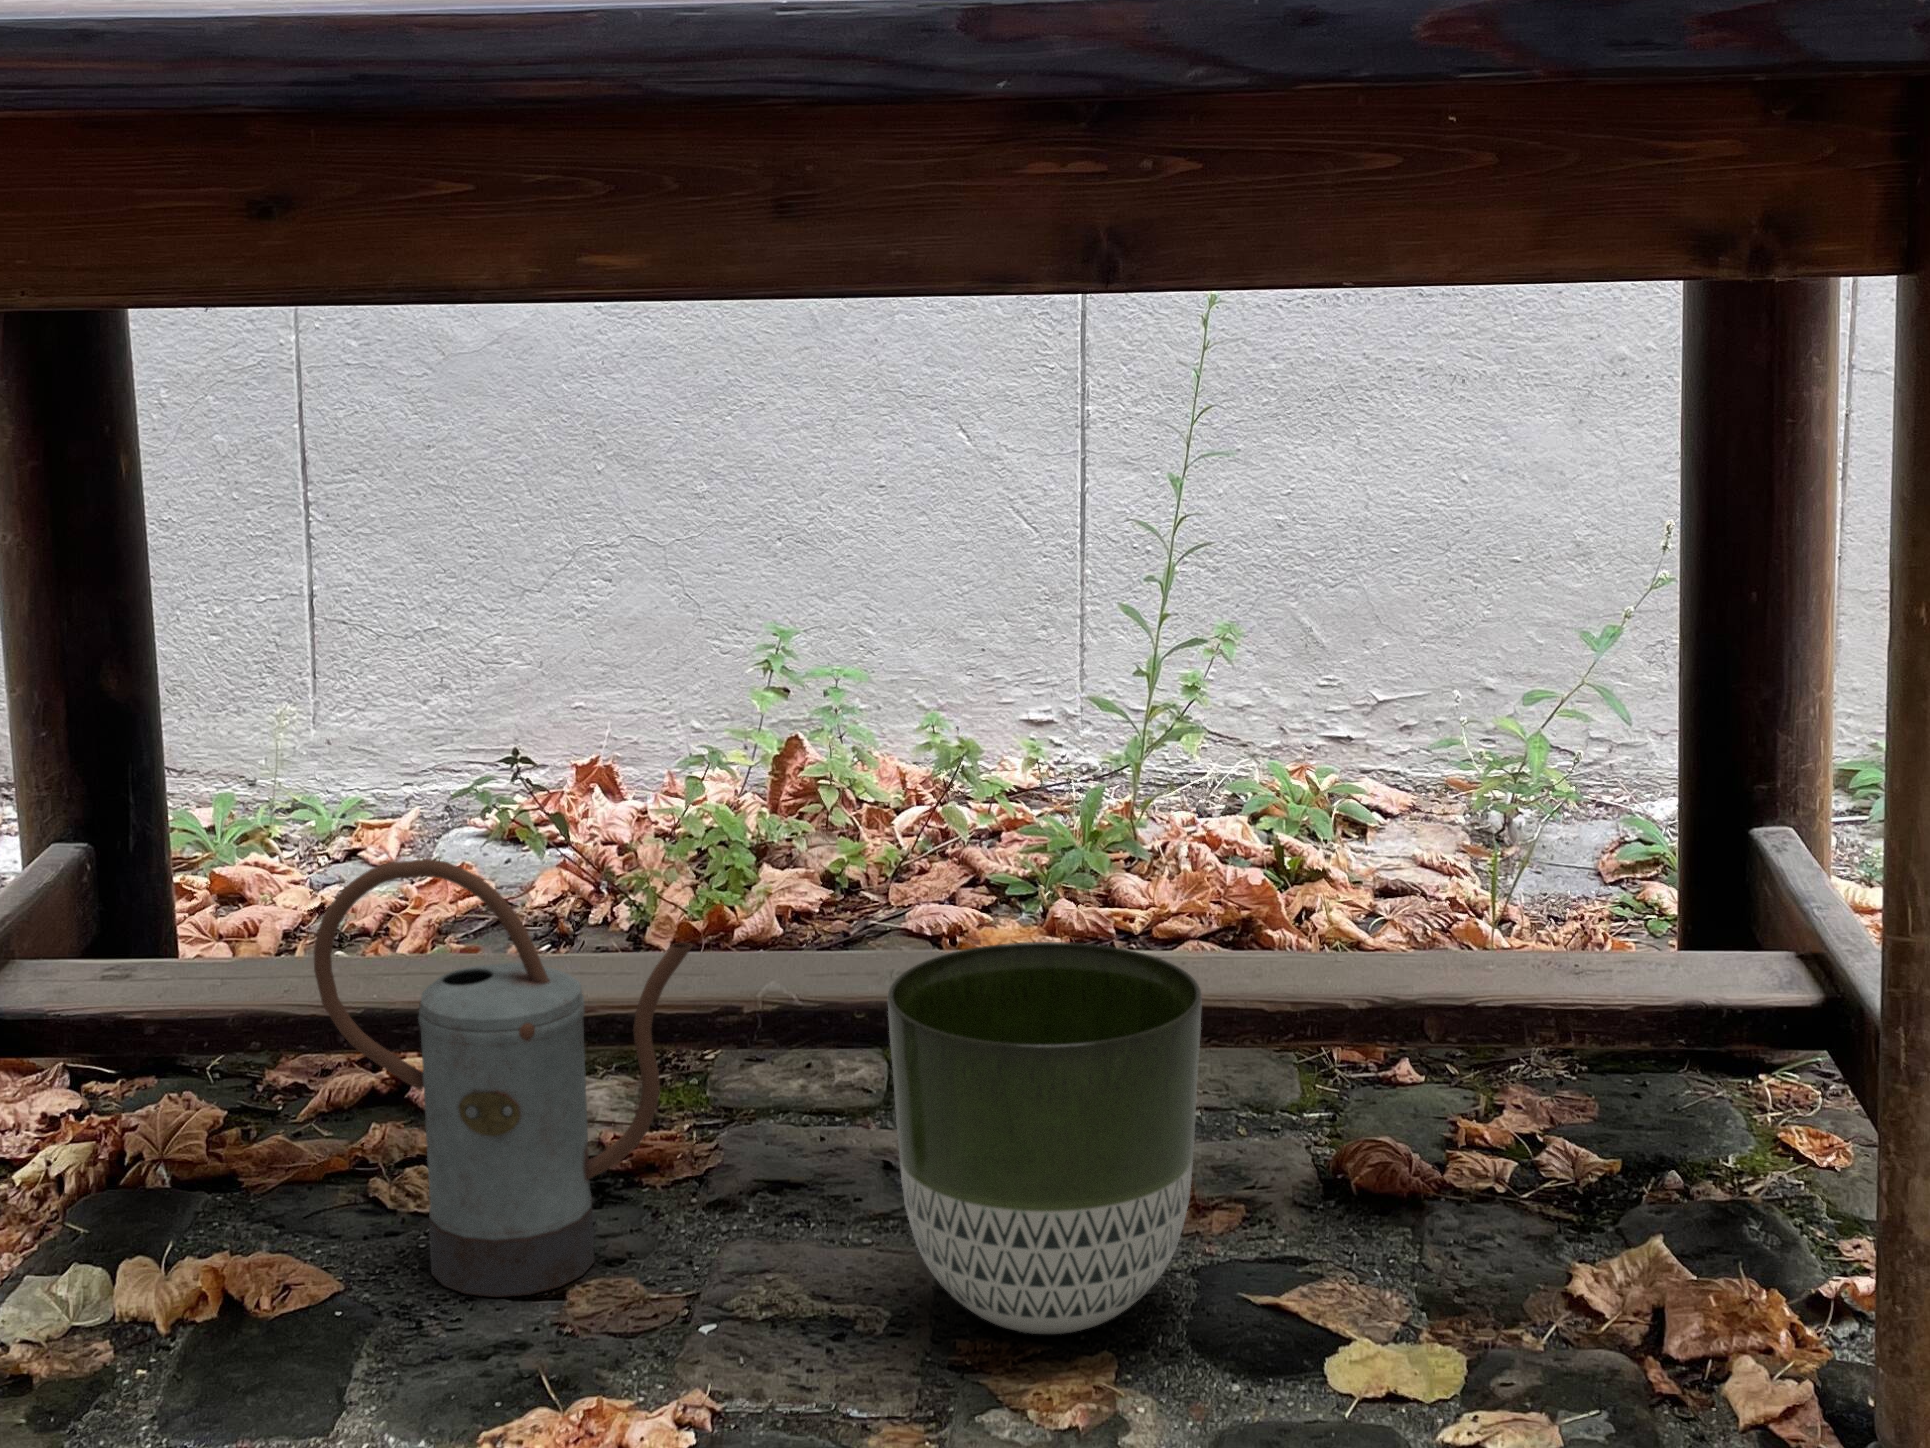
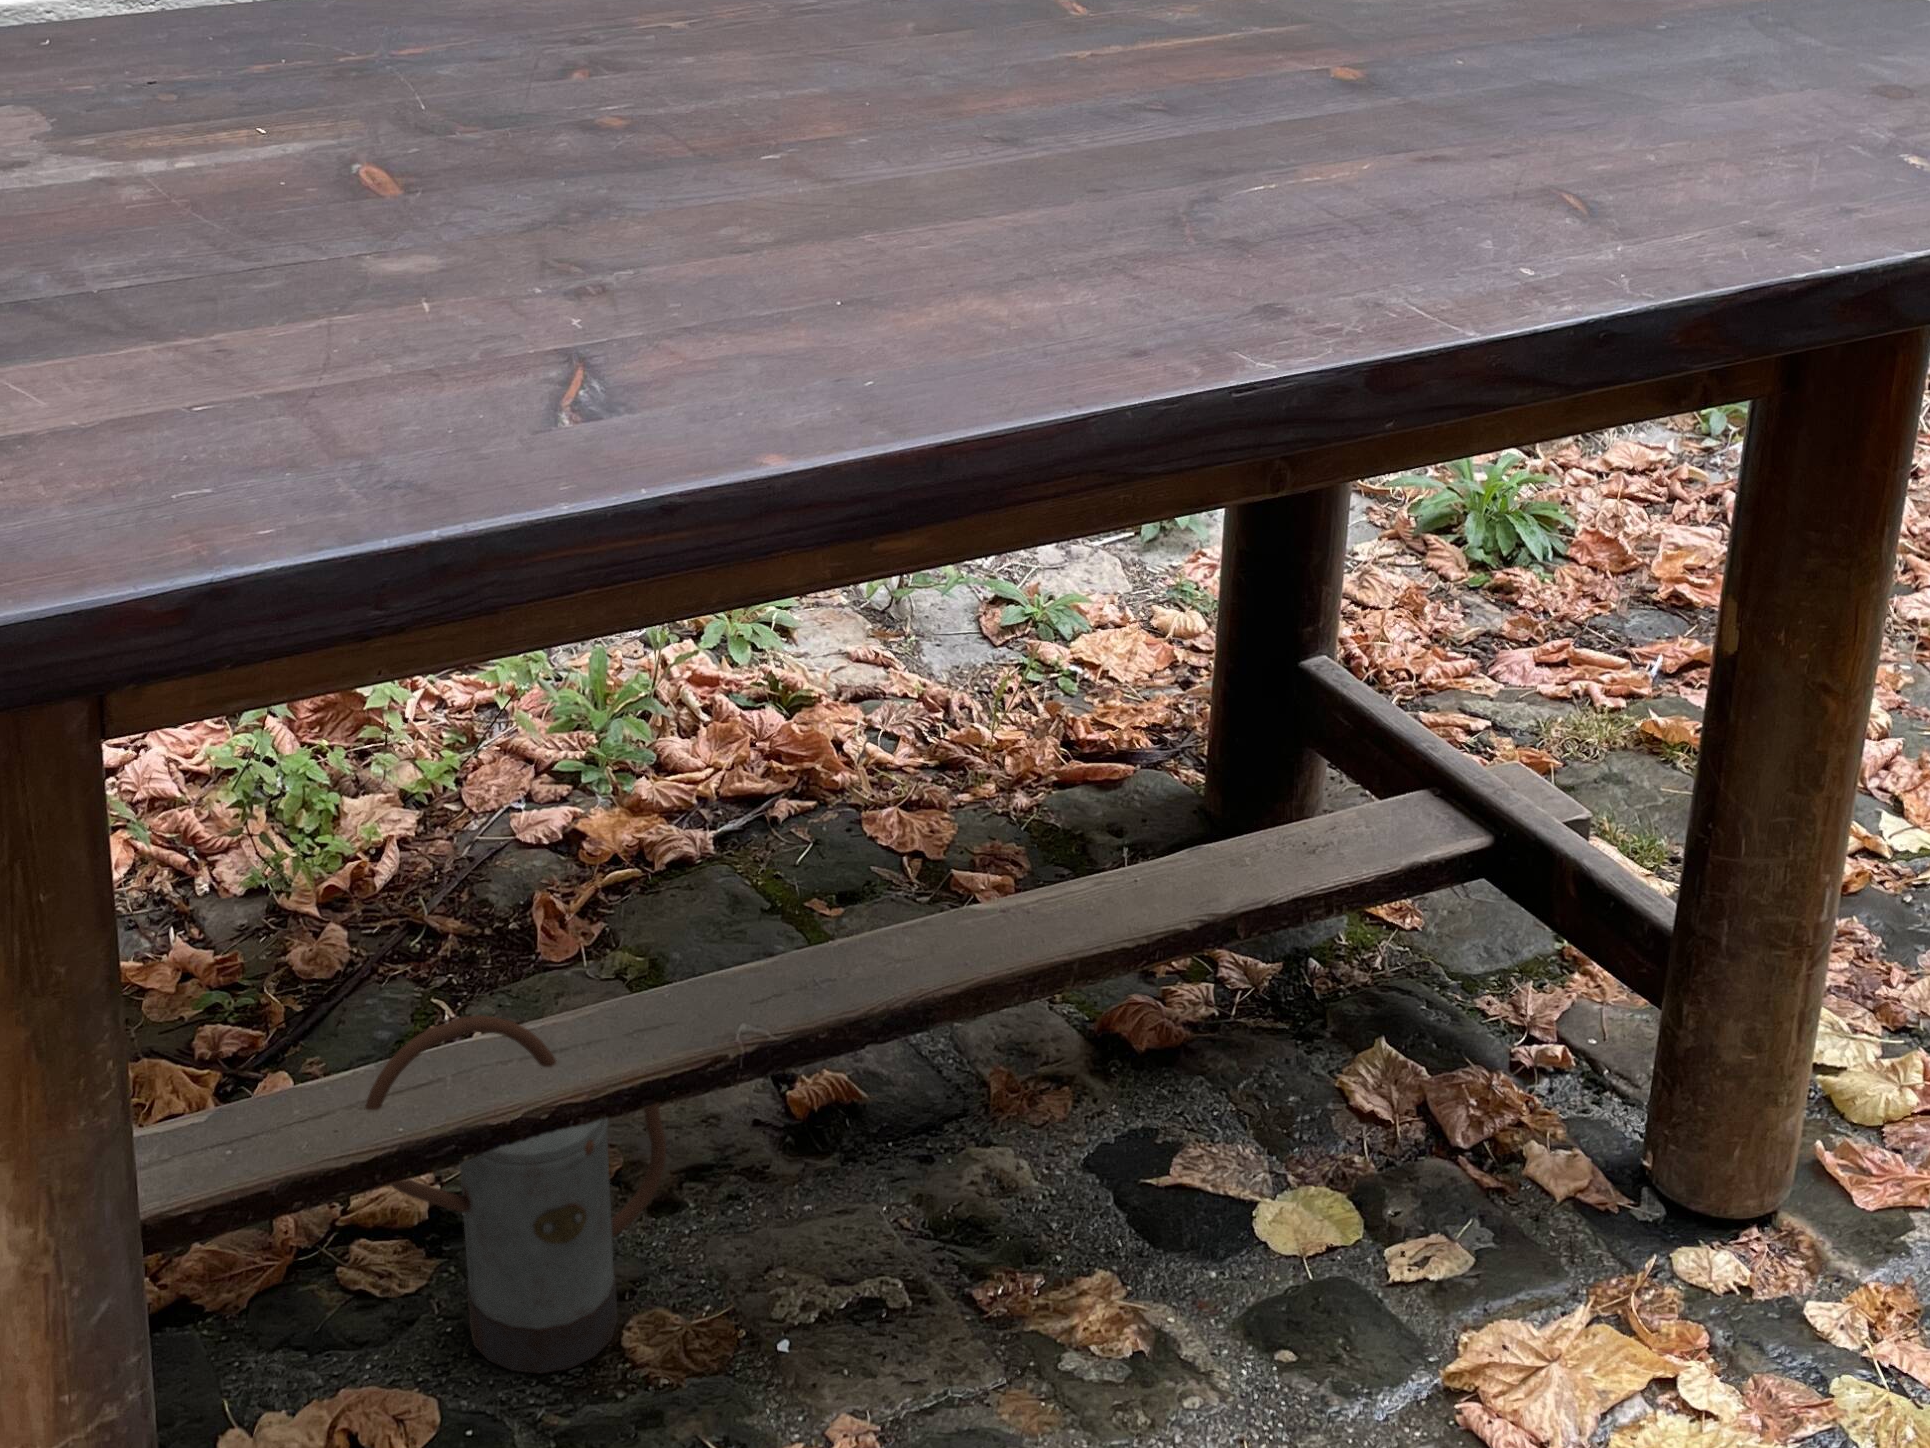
planter: present [888,942,1202,1334] -> none [888,938,1153,1276]

